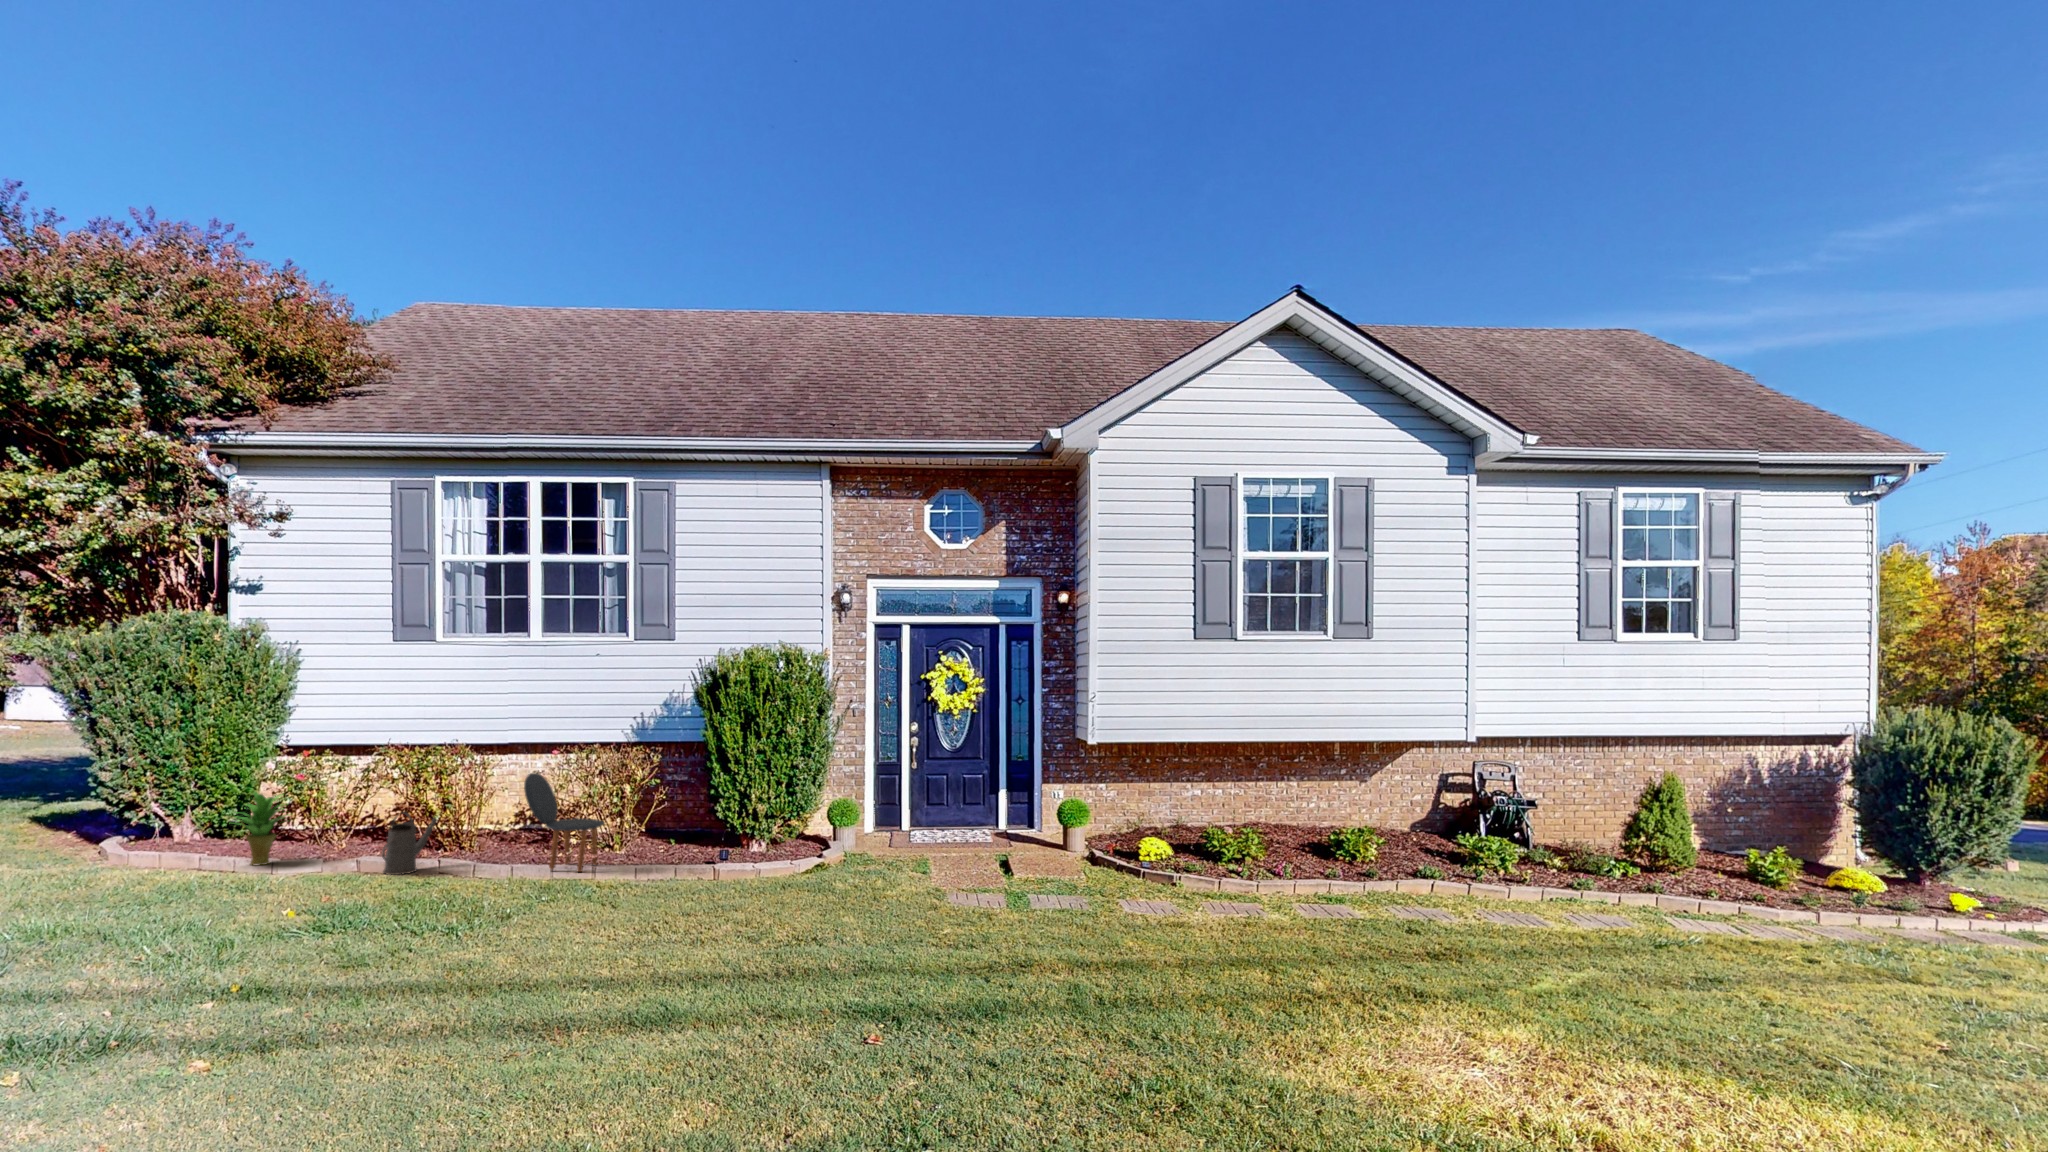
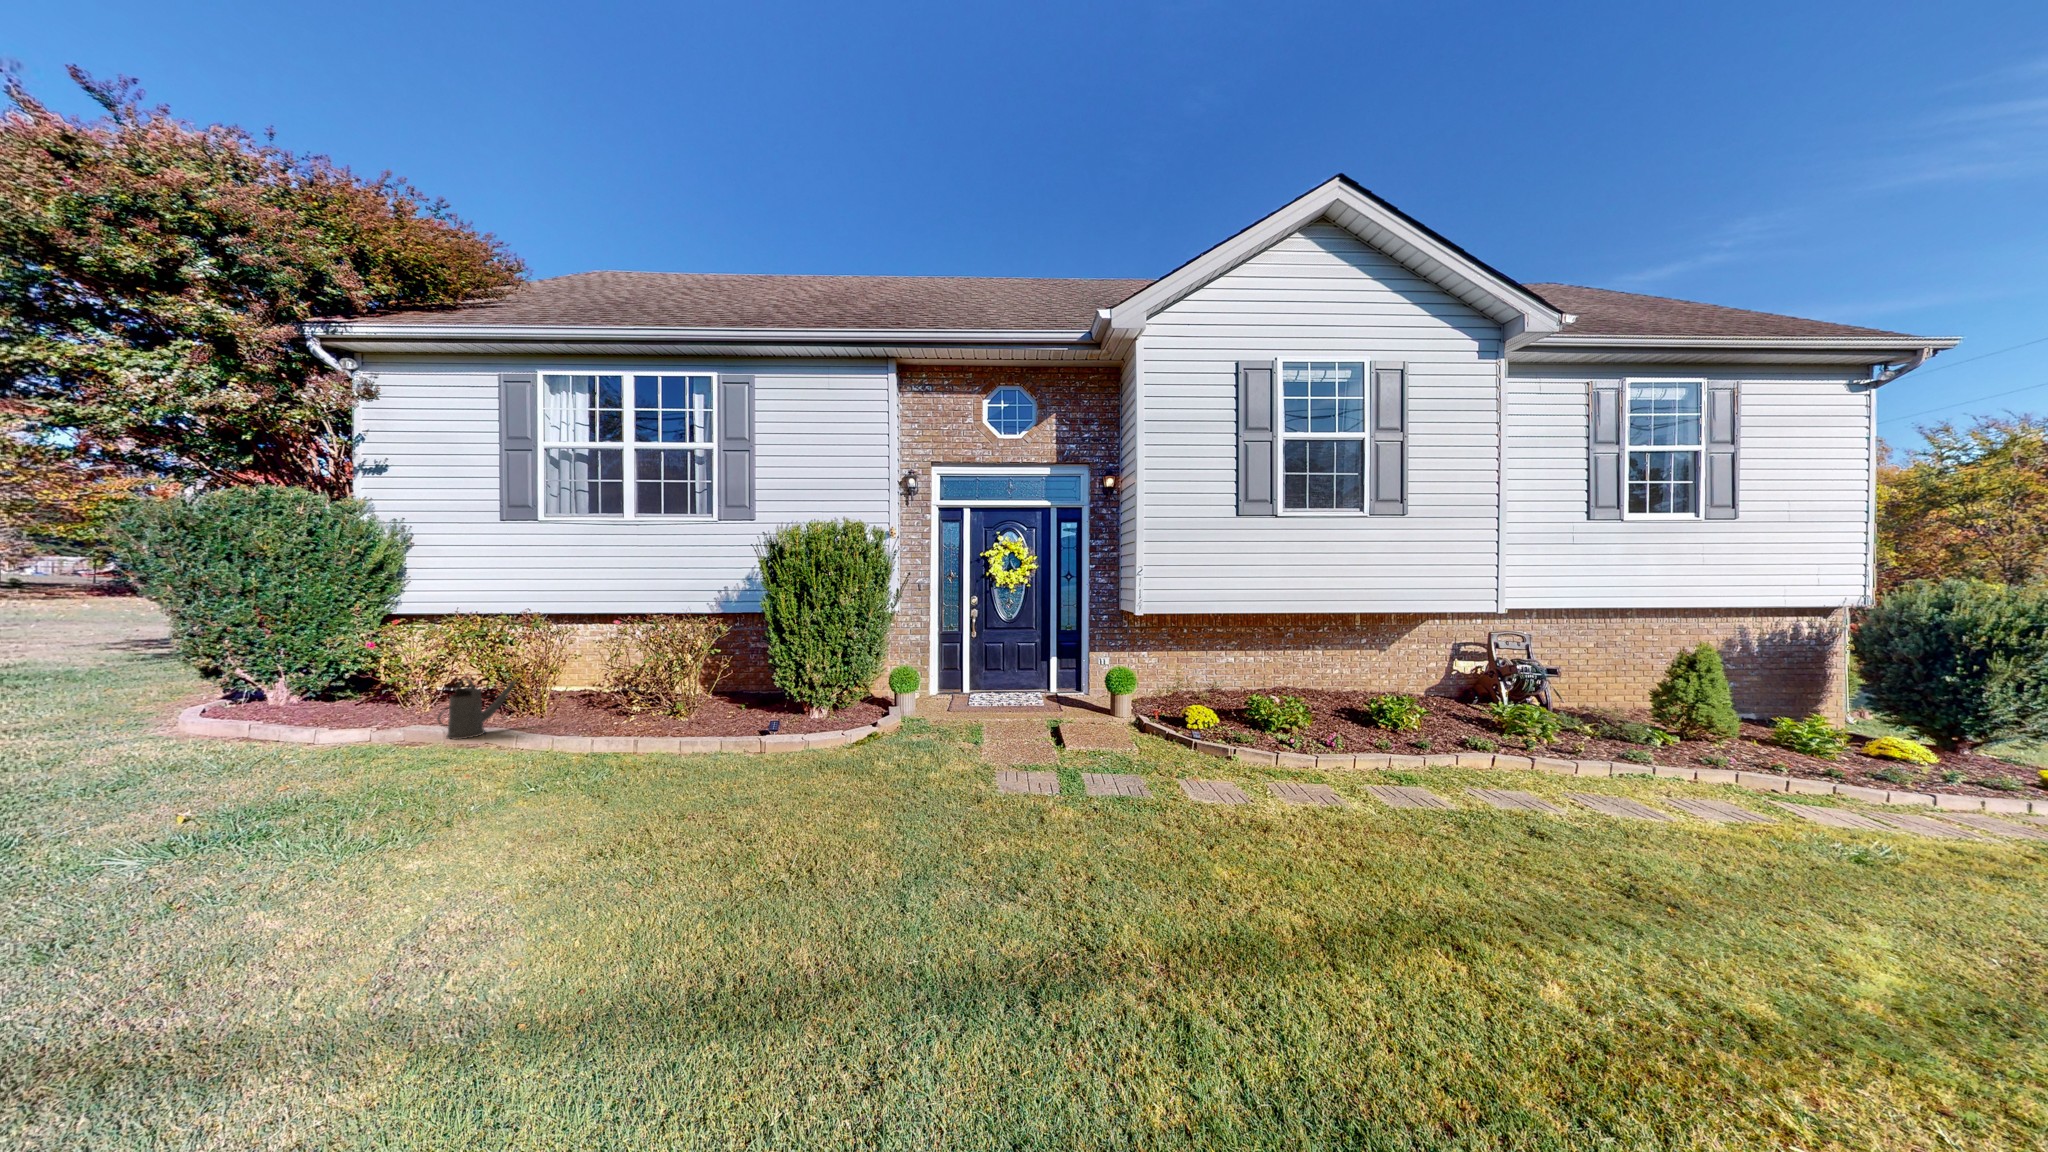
chair: present [524,772,604,872] -> none [581,640,668,737]
potted plant: present [239,792,285,865] -> none [313,656,387,726]

